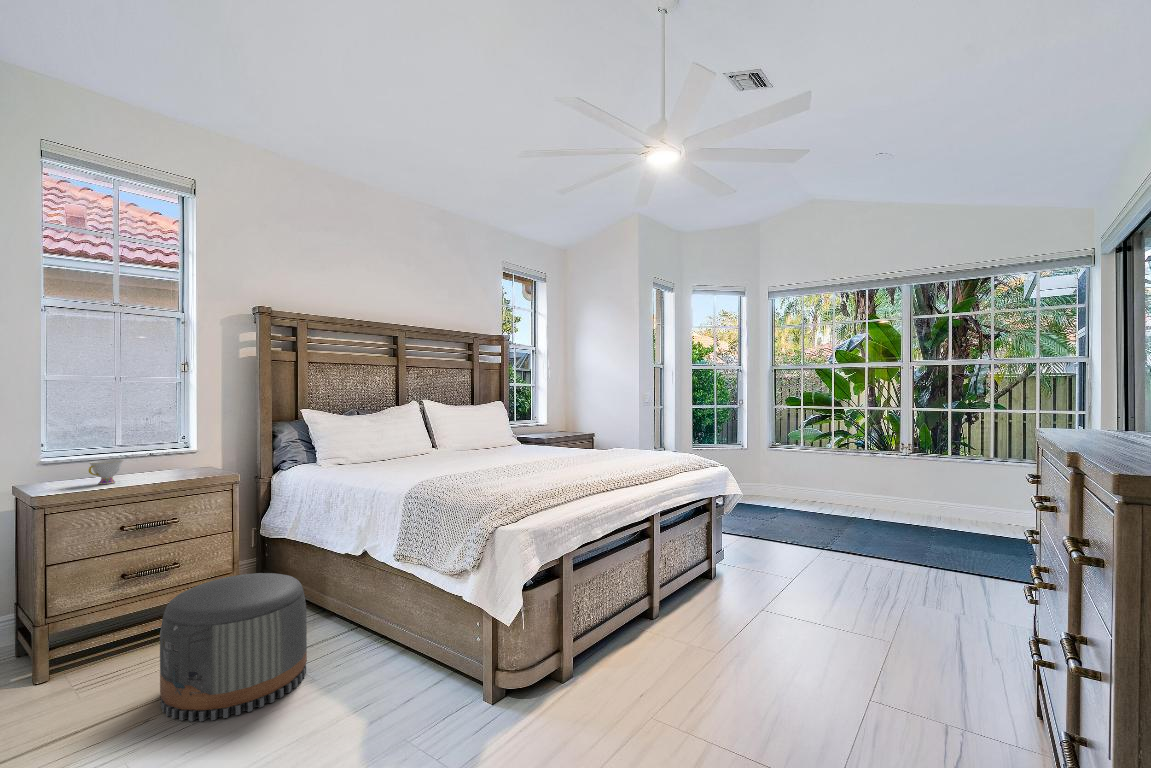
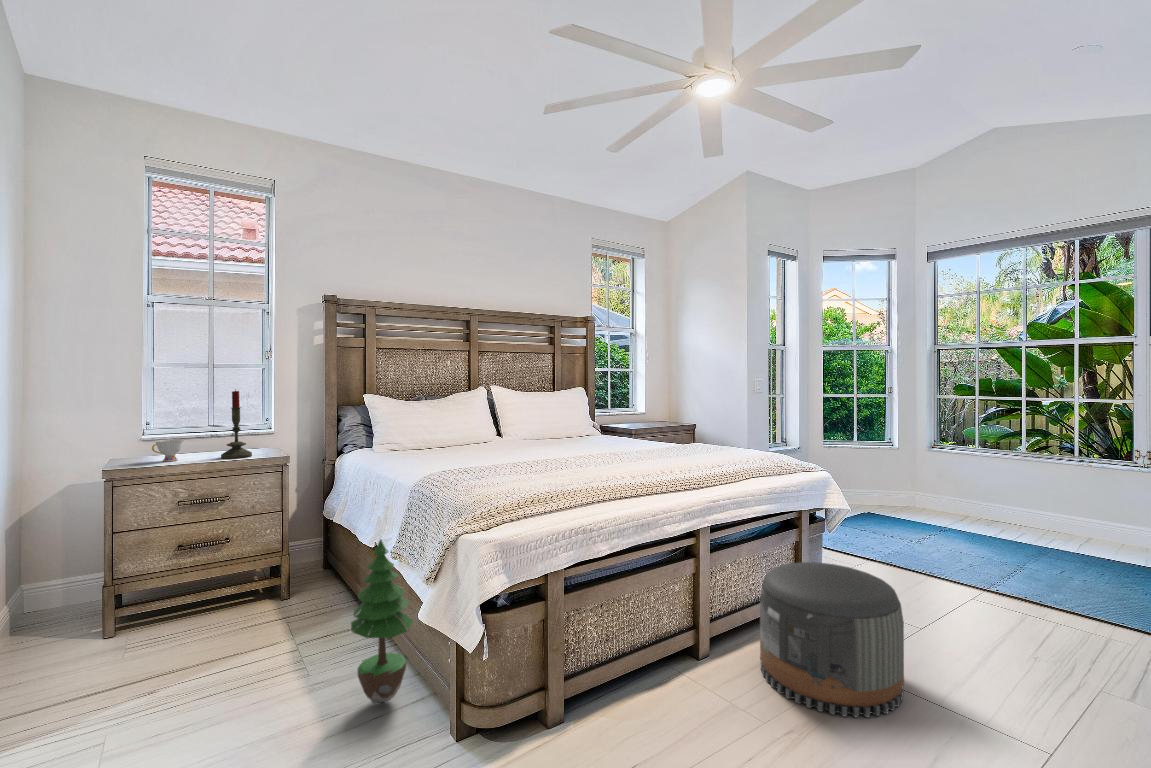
candle: none [164,405,198,478] -> present [221,389,252,458]
potted tree: none [377,539,434,690] -> present [351,539,413,704]
pouf: present [160,573,307,721] -> present [760,562,904,717]

